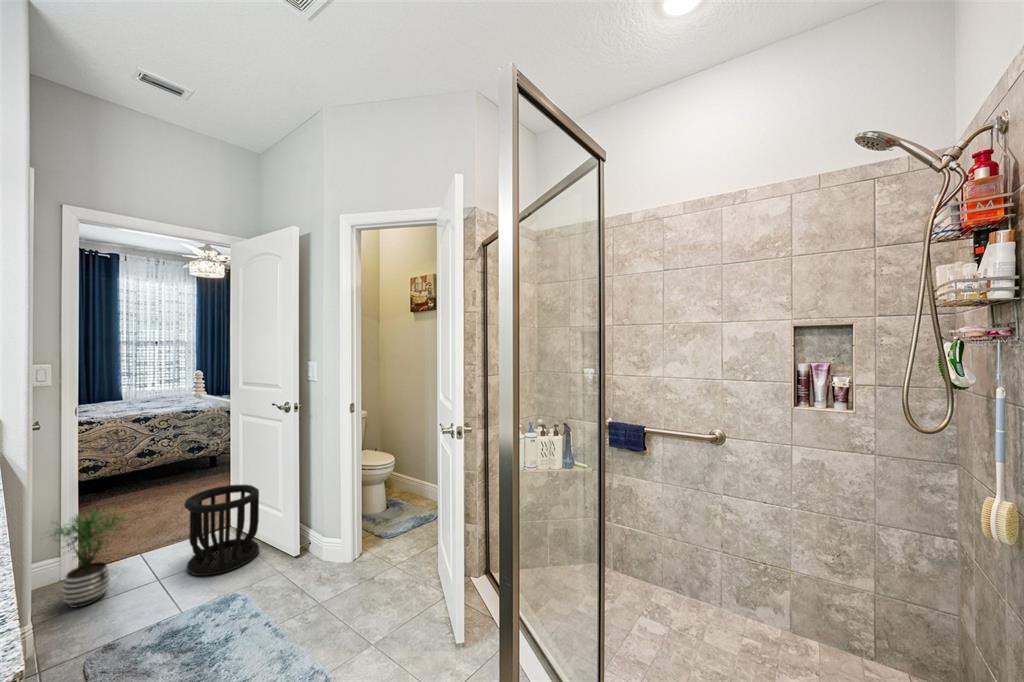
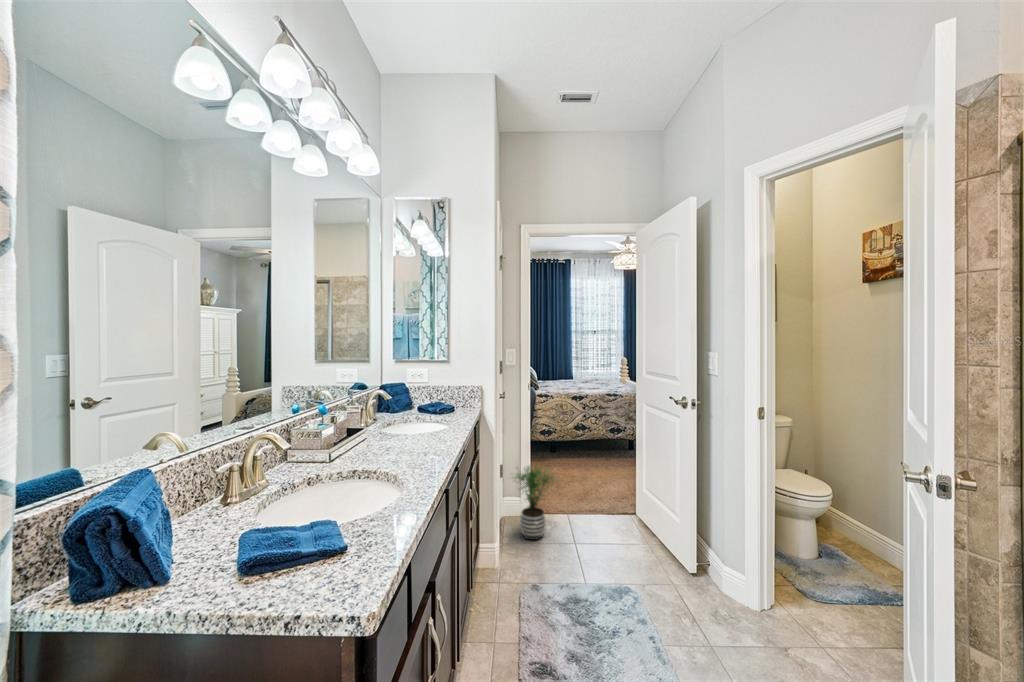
wastebasket: present [184,485,259,575] -> none [594,471,656,559]

